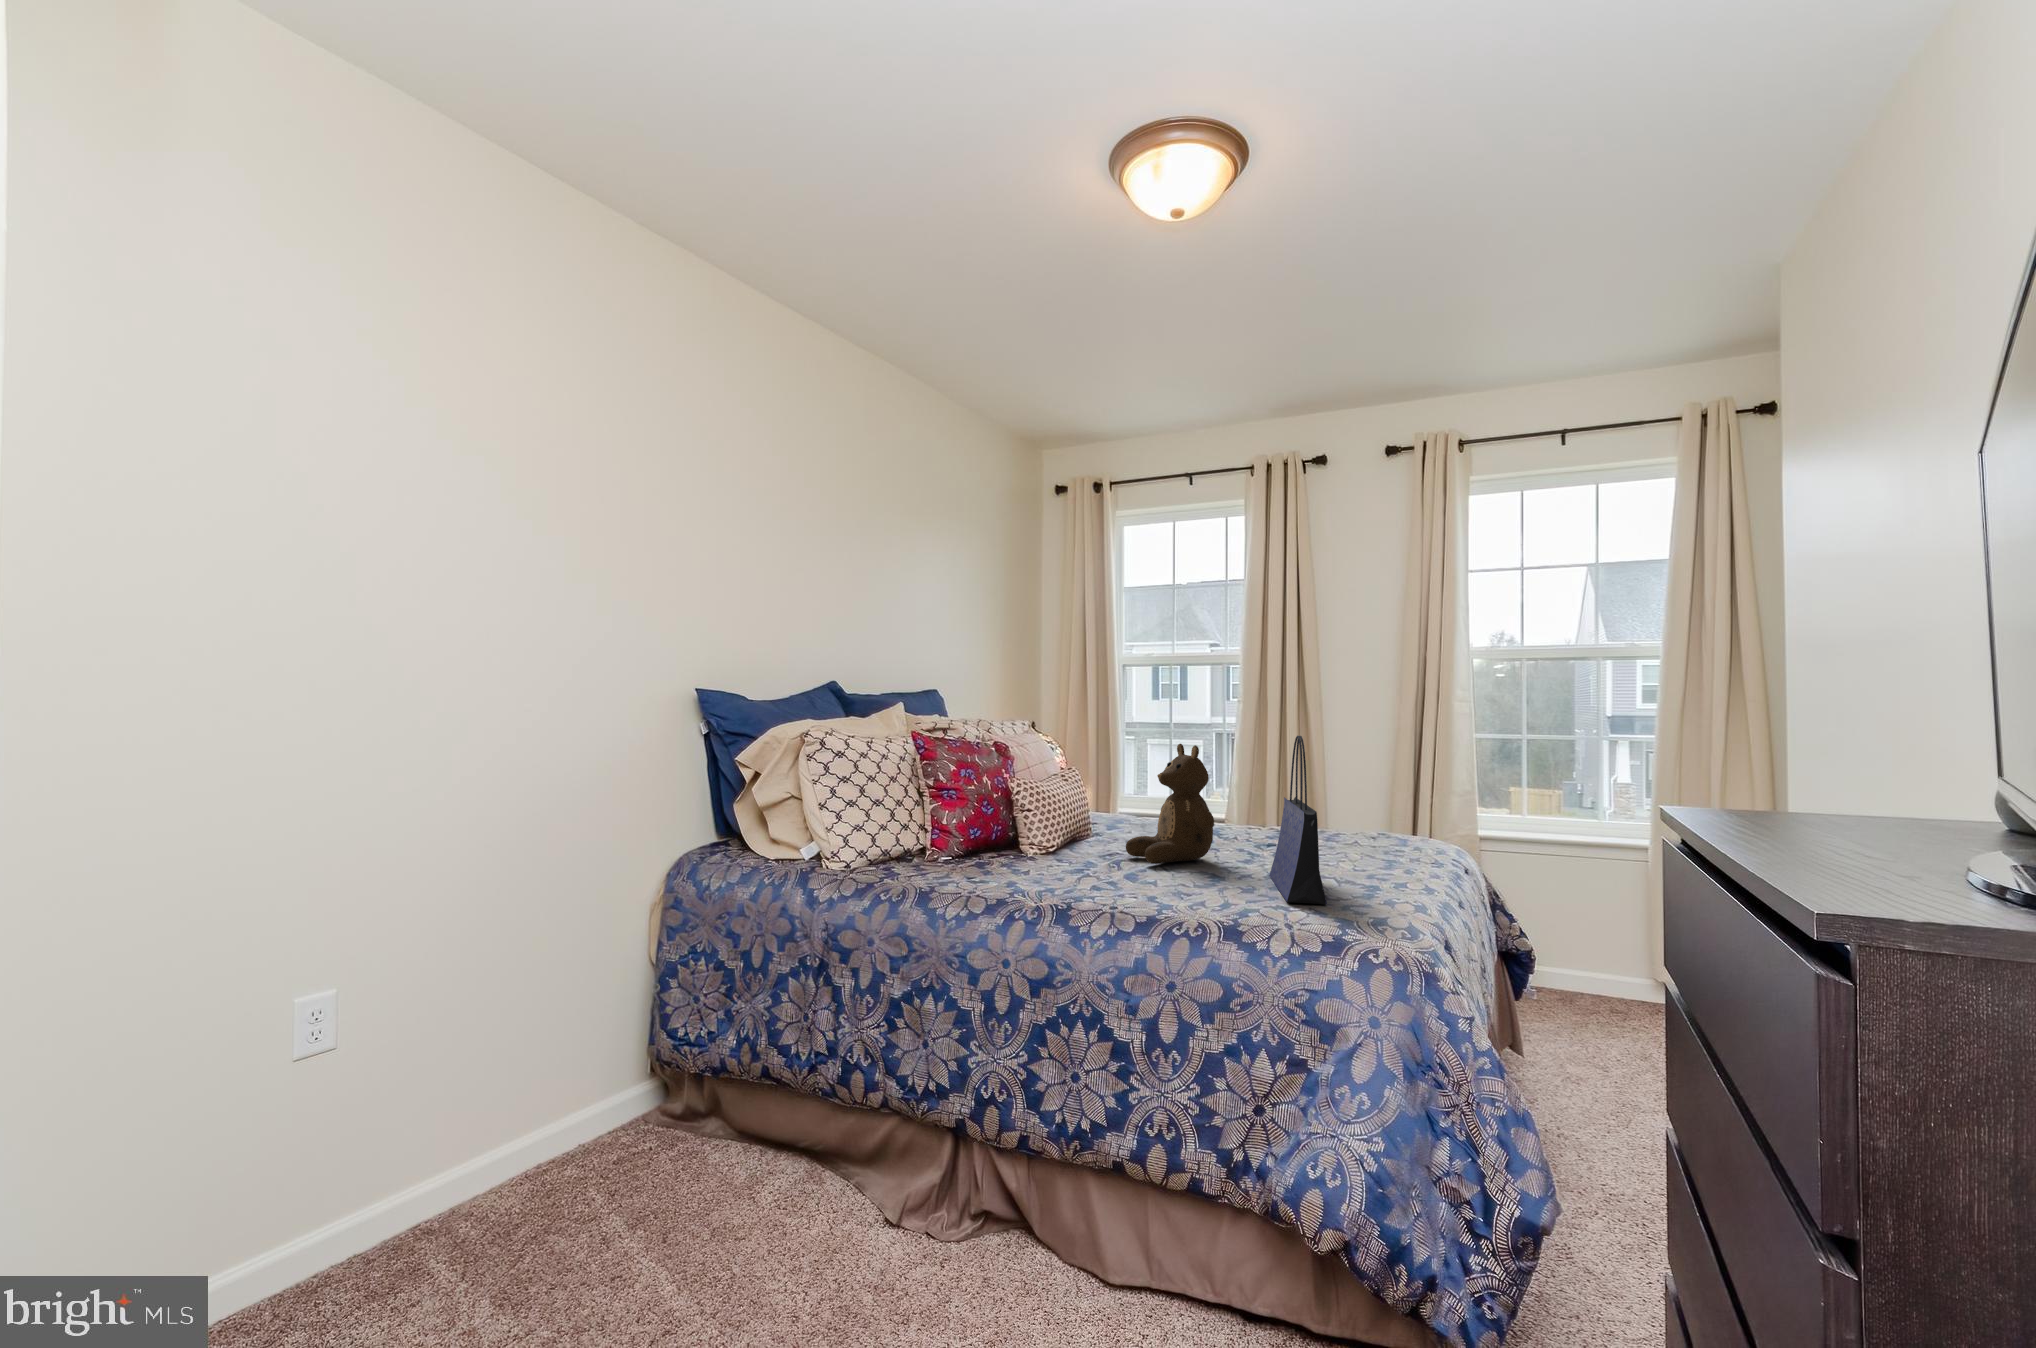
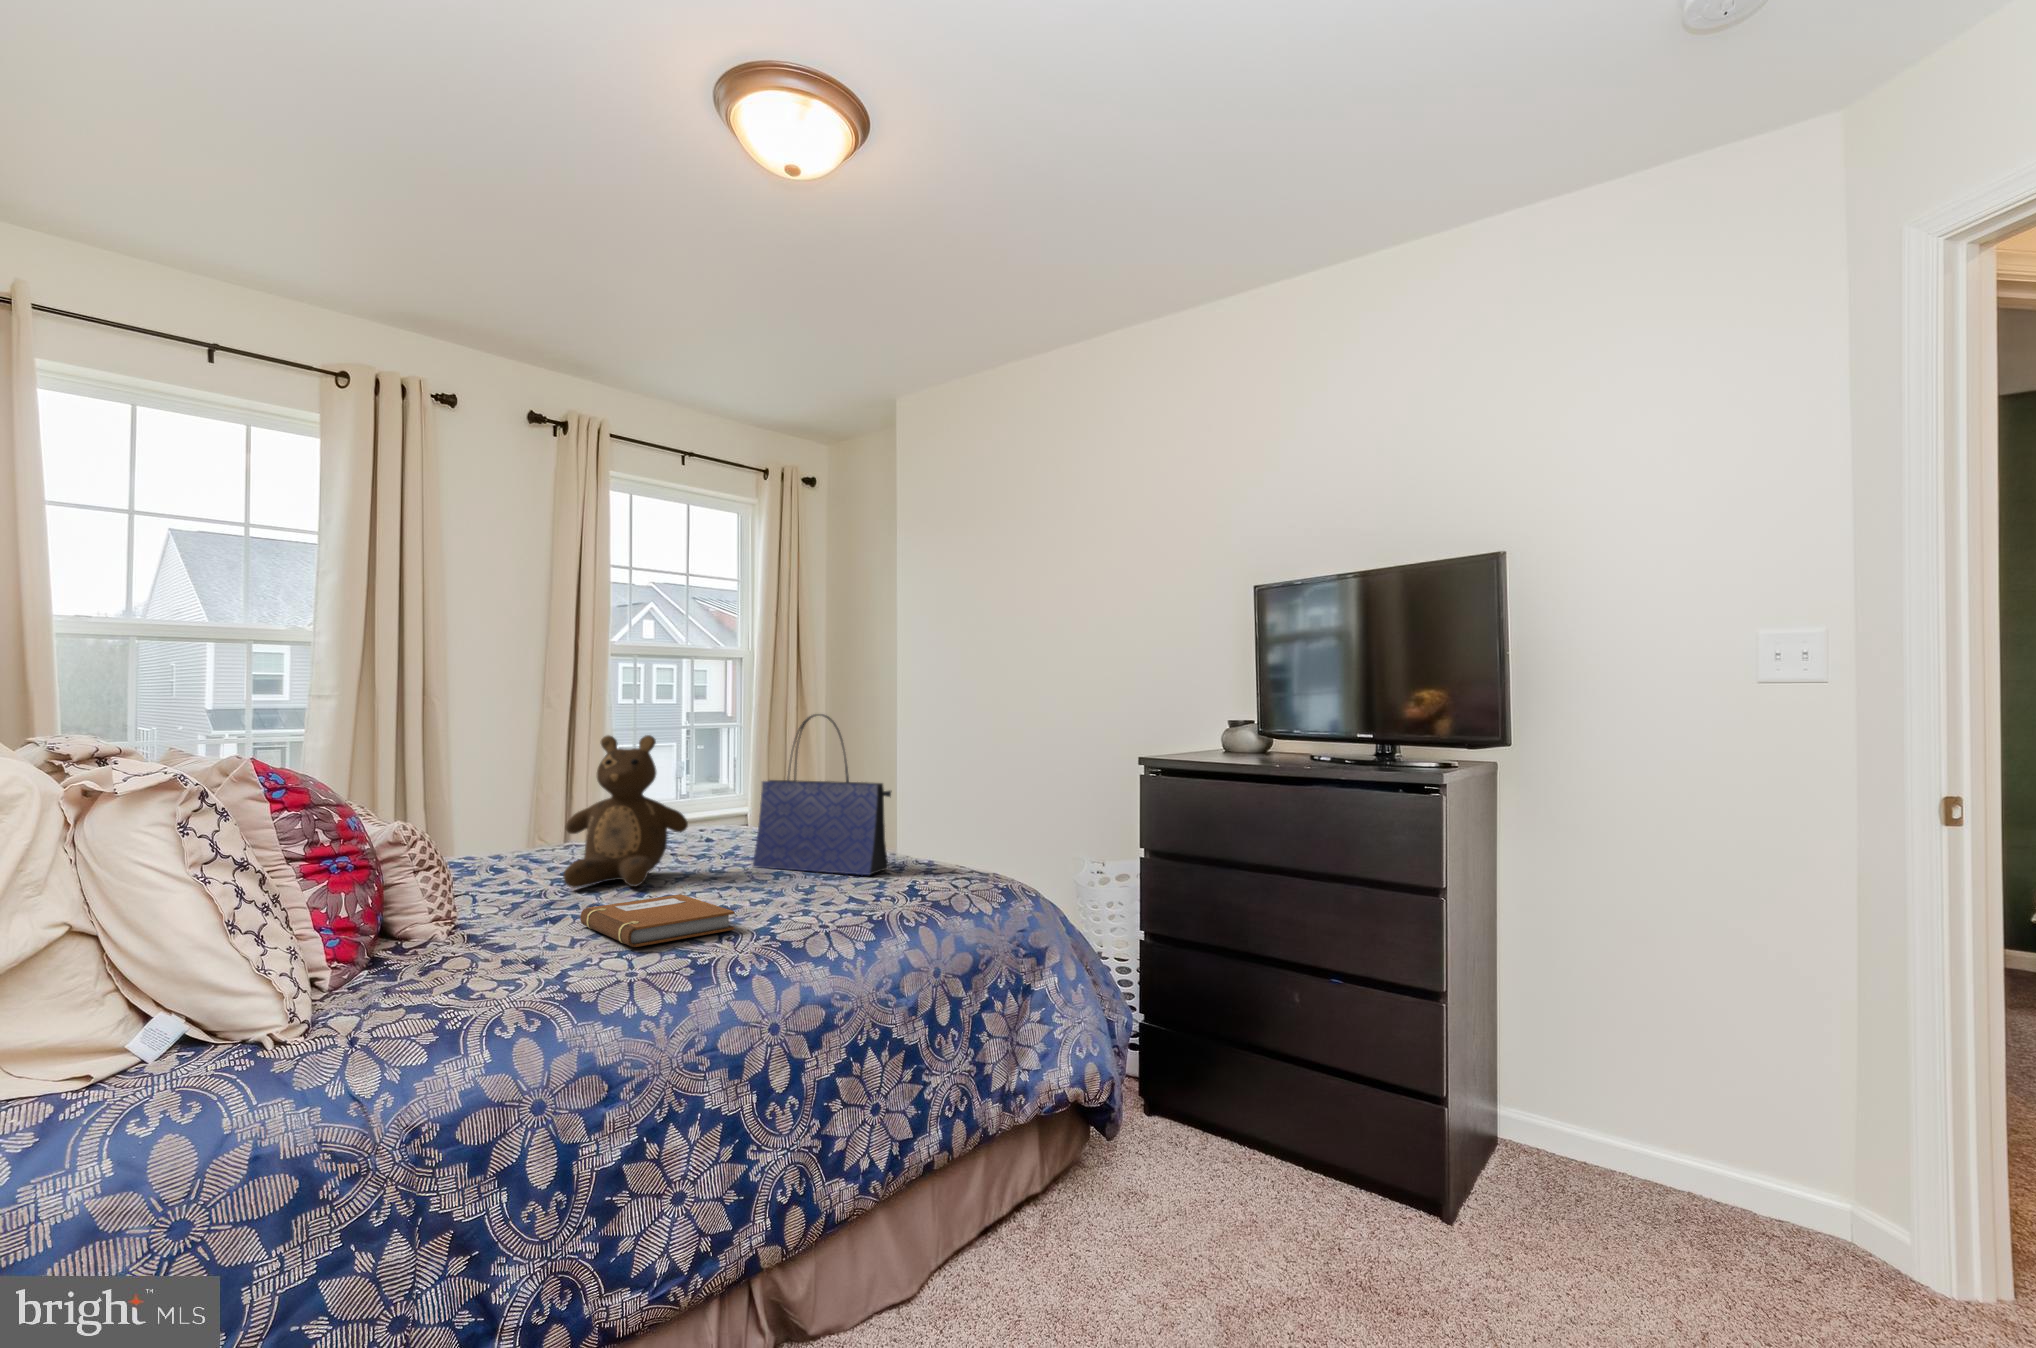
notebook: none [1002,861,1112,896] -> present [580,894,735,947]

